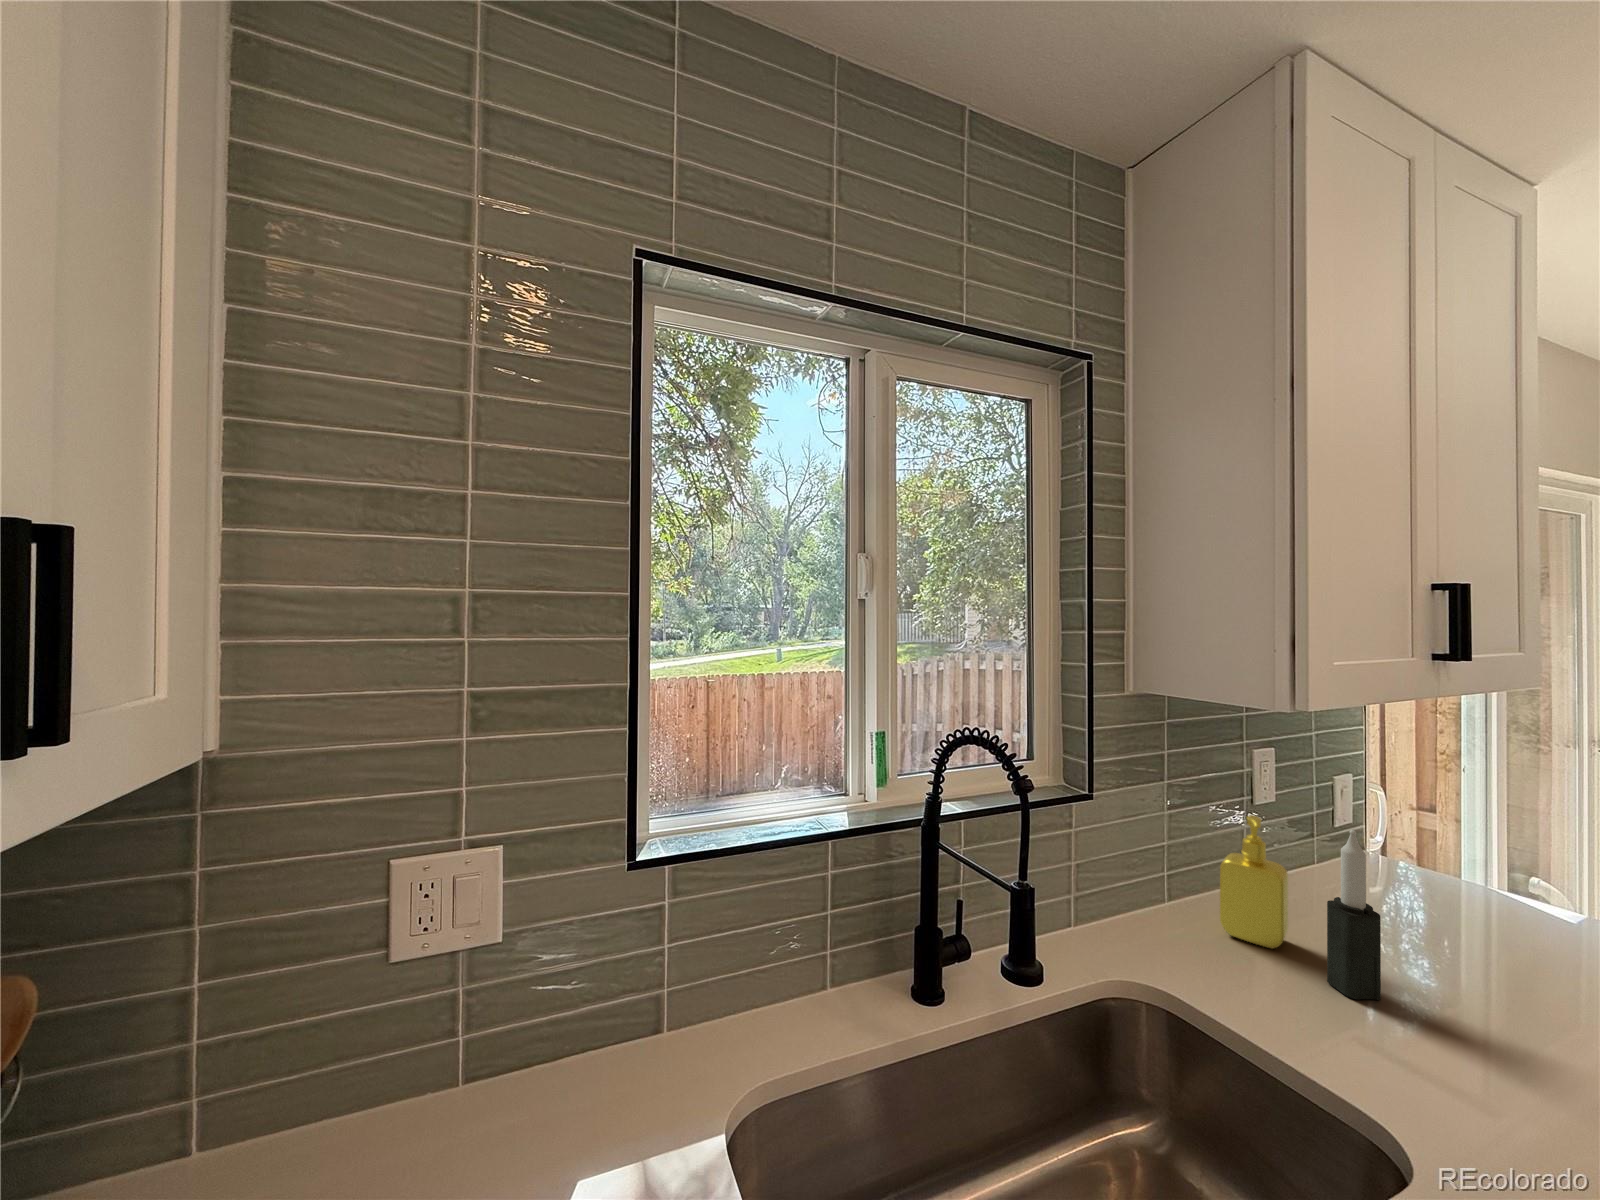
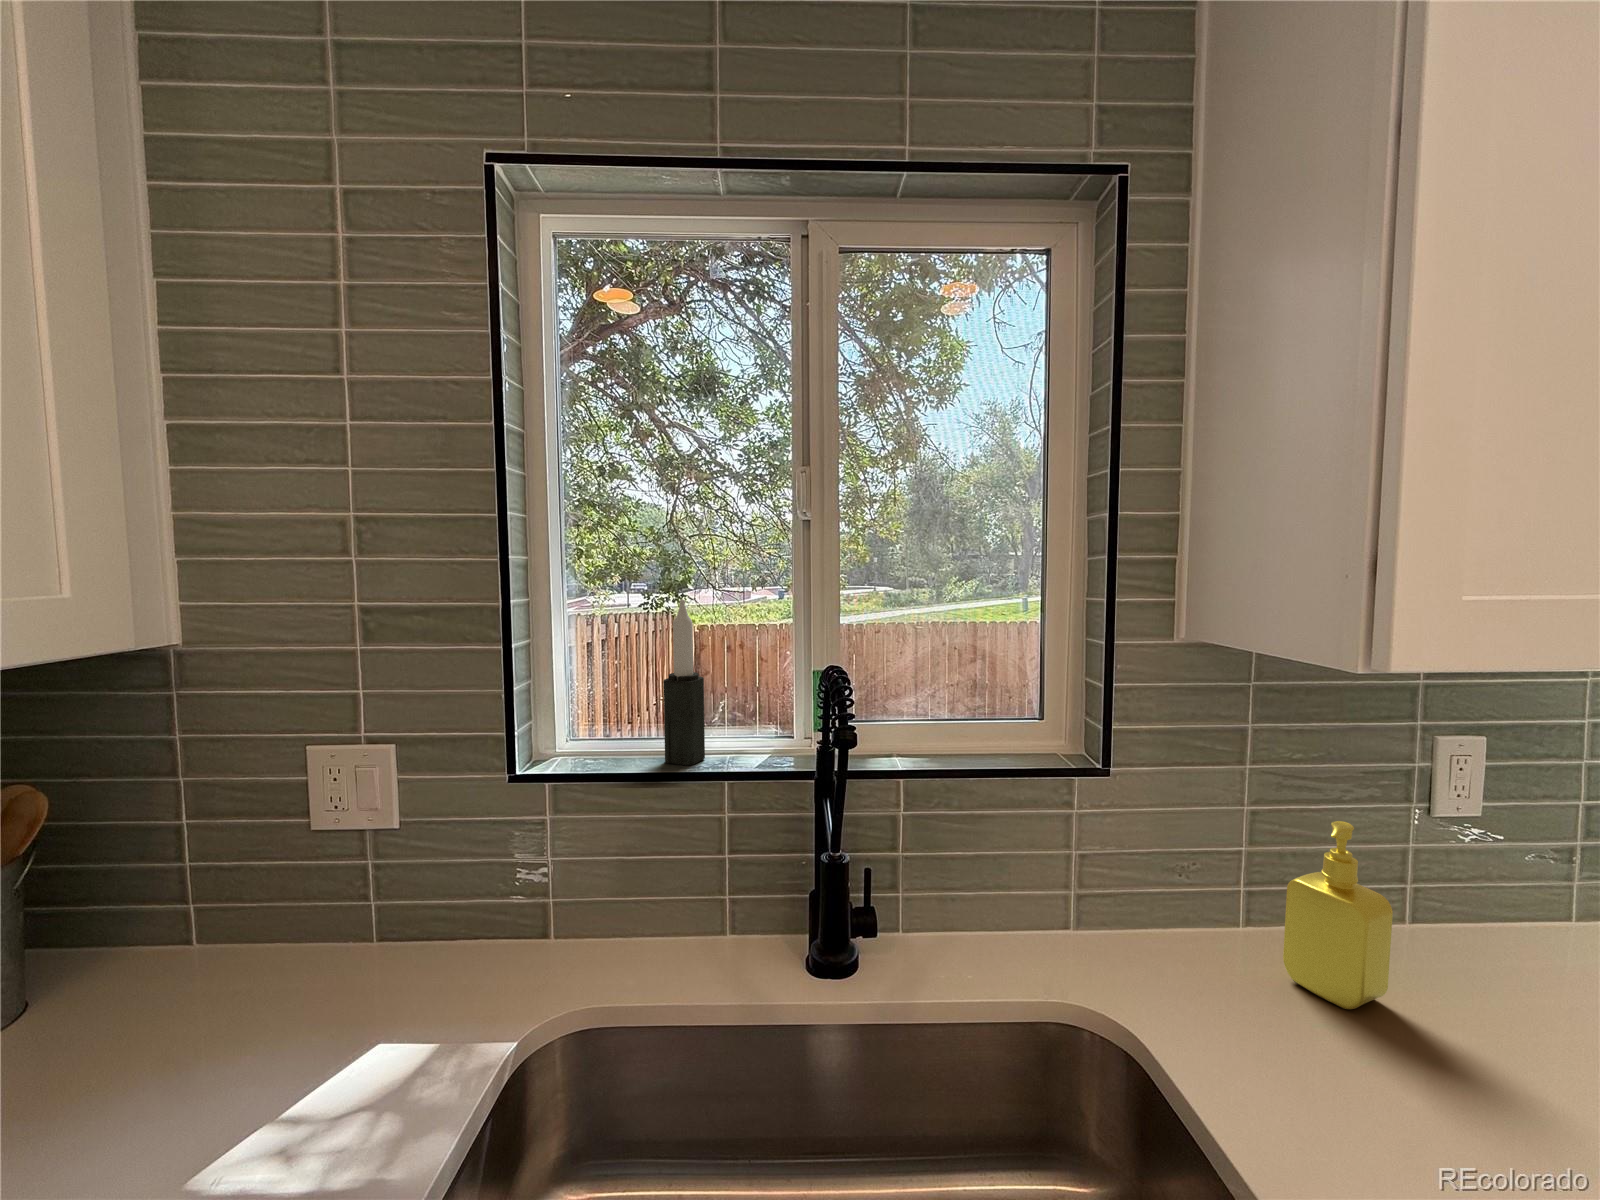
candle: present [1327,830,1381,1000] -> present [663,599,705,766]

